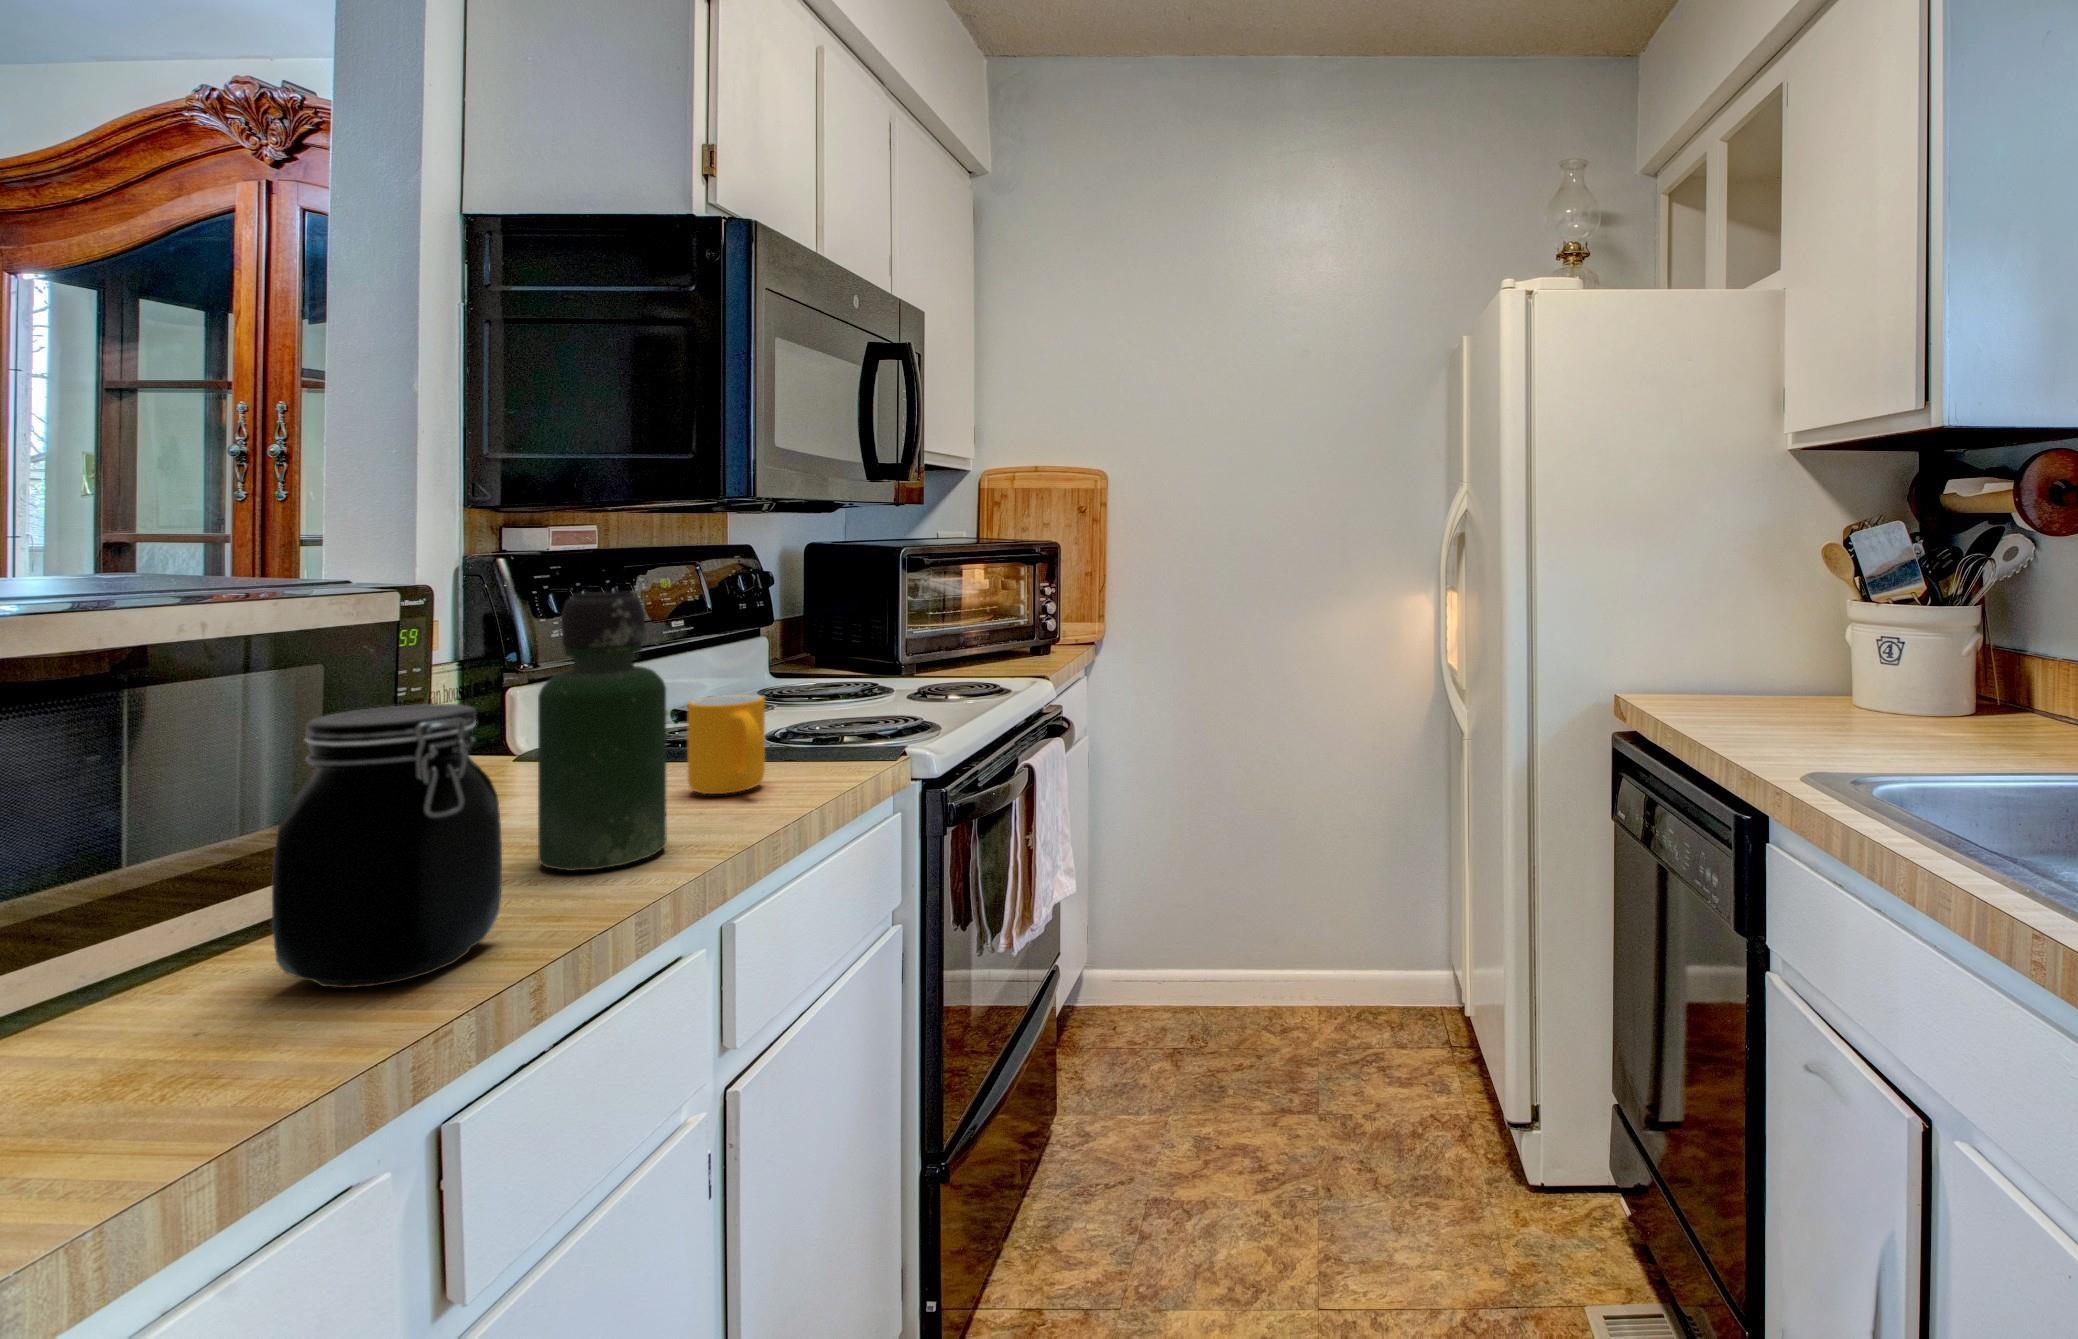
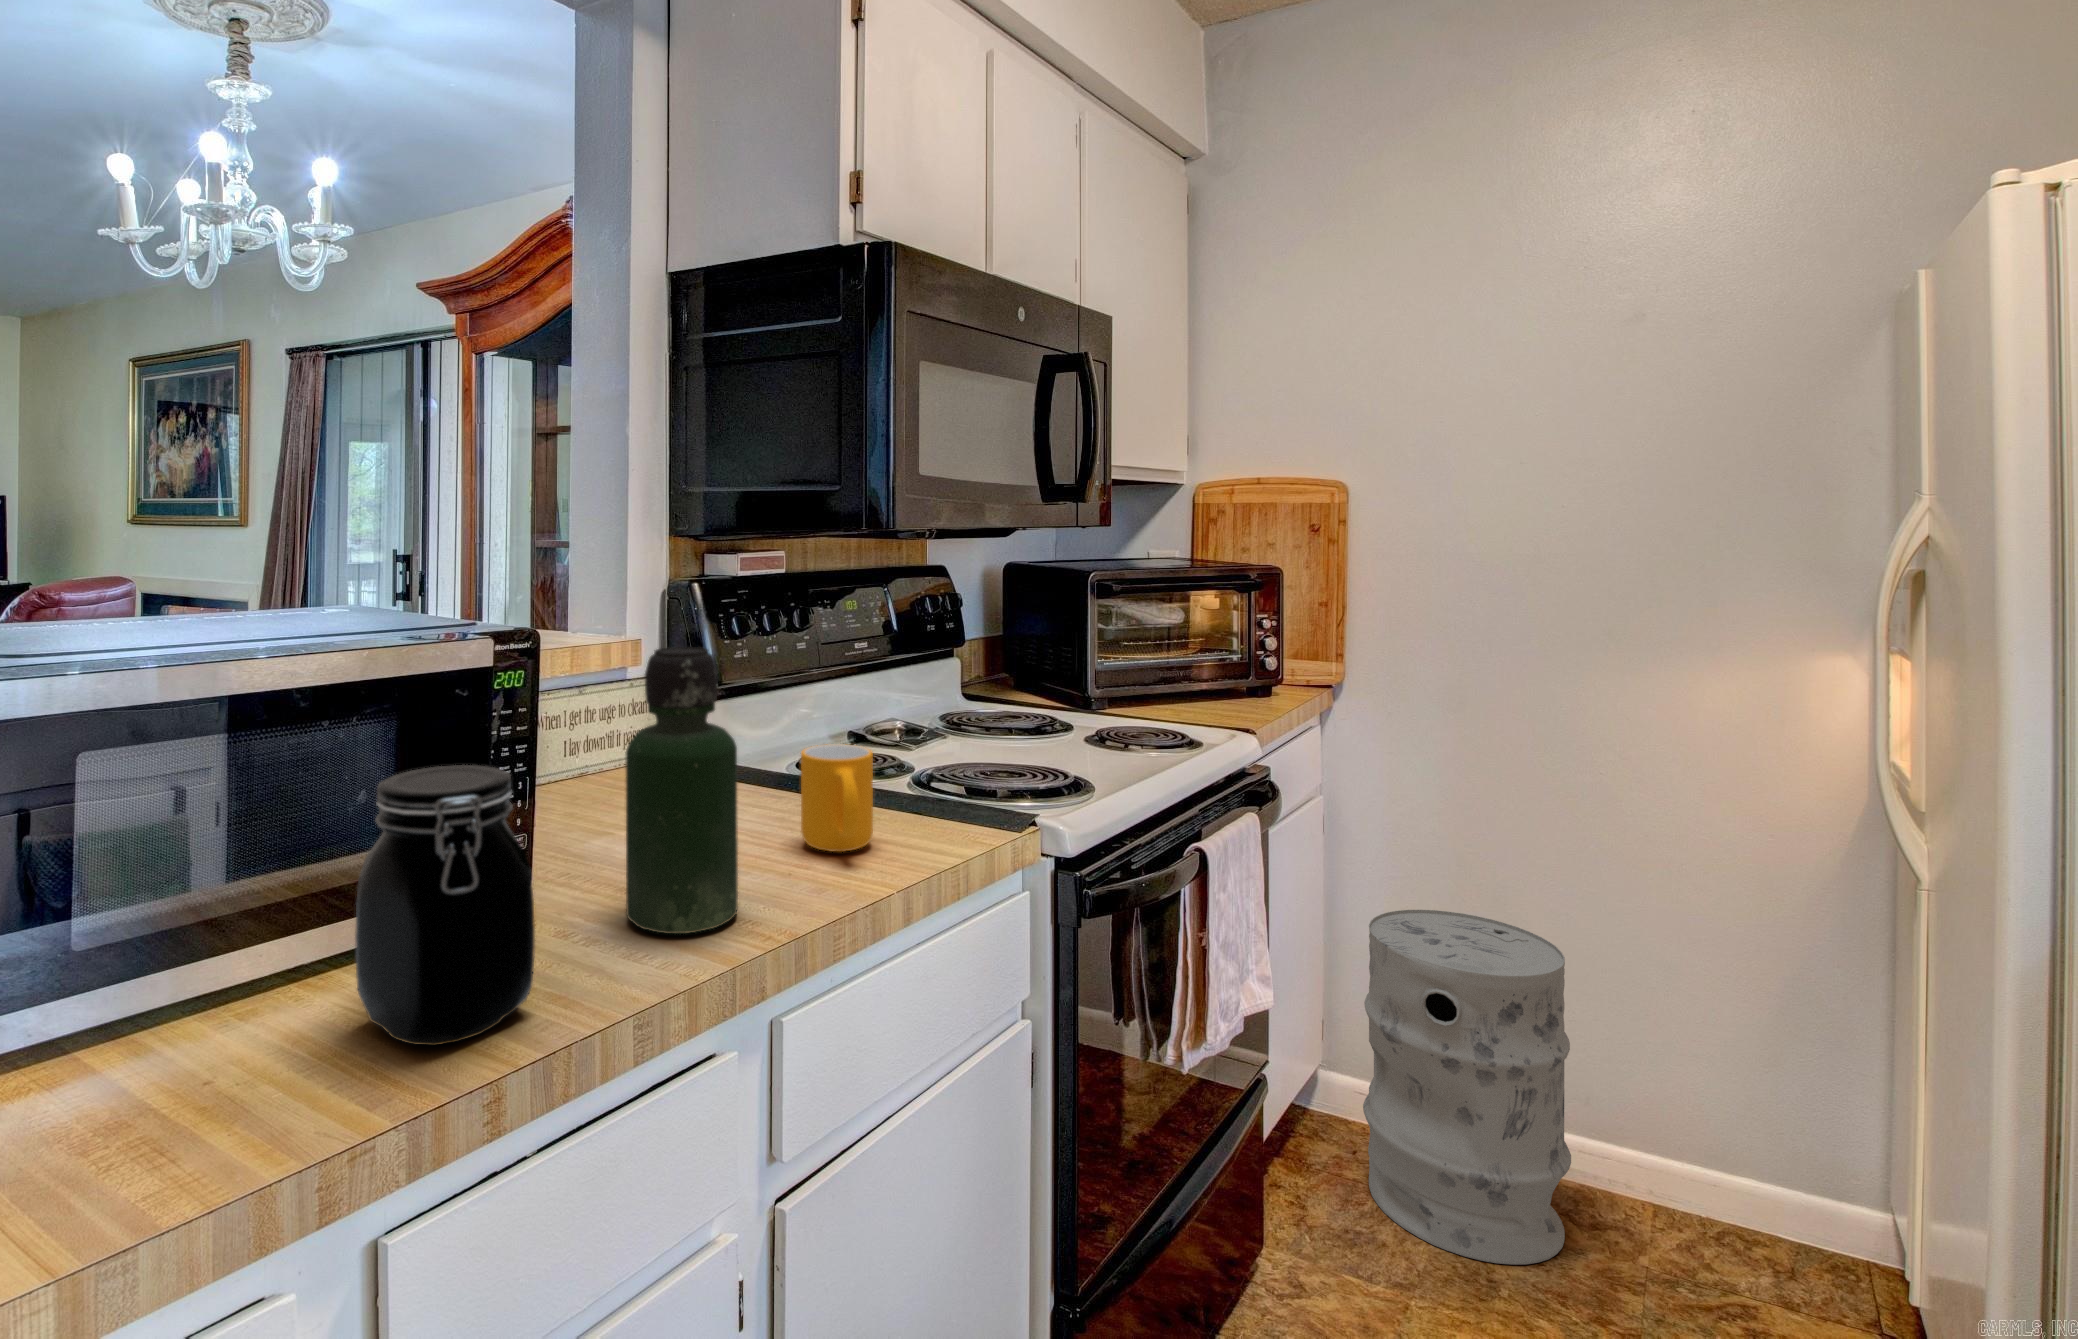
trash can: none [1124,813,1262,1070] -> present [1363,910,1571,1265]

